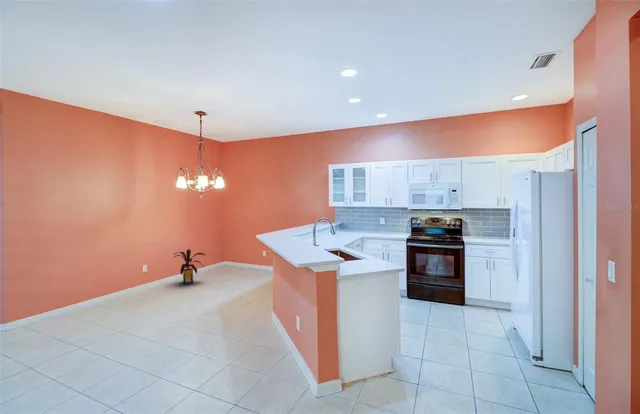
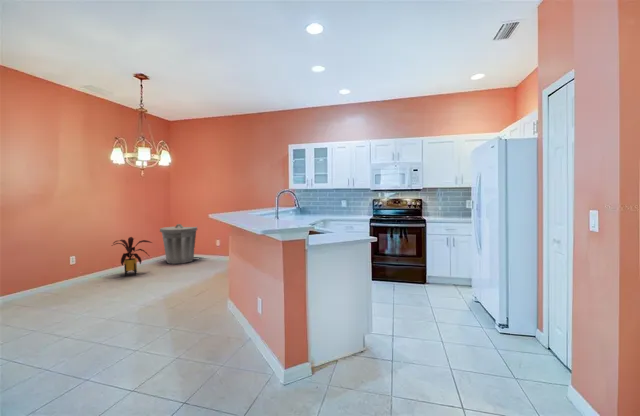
trash can: none [212,237,245,274] -> present [160,224,197,264]

